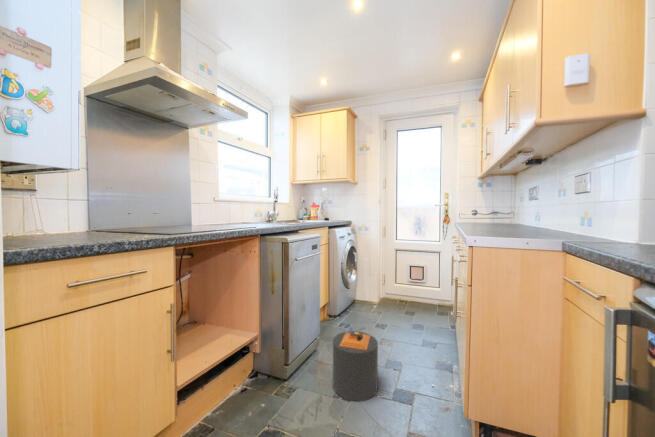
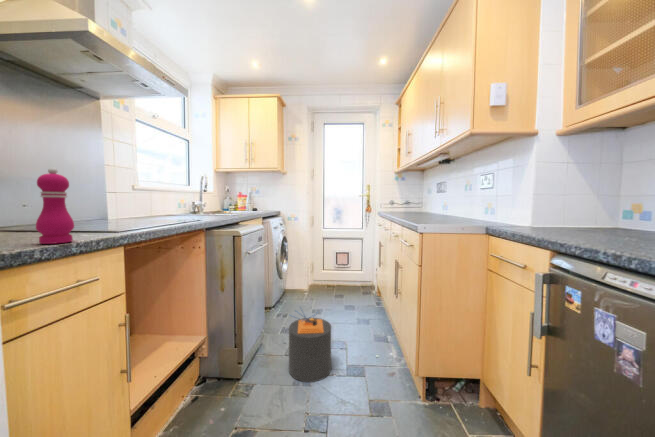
pepper mill: none [104,184,130,241] -> present [36,168,74,244]

